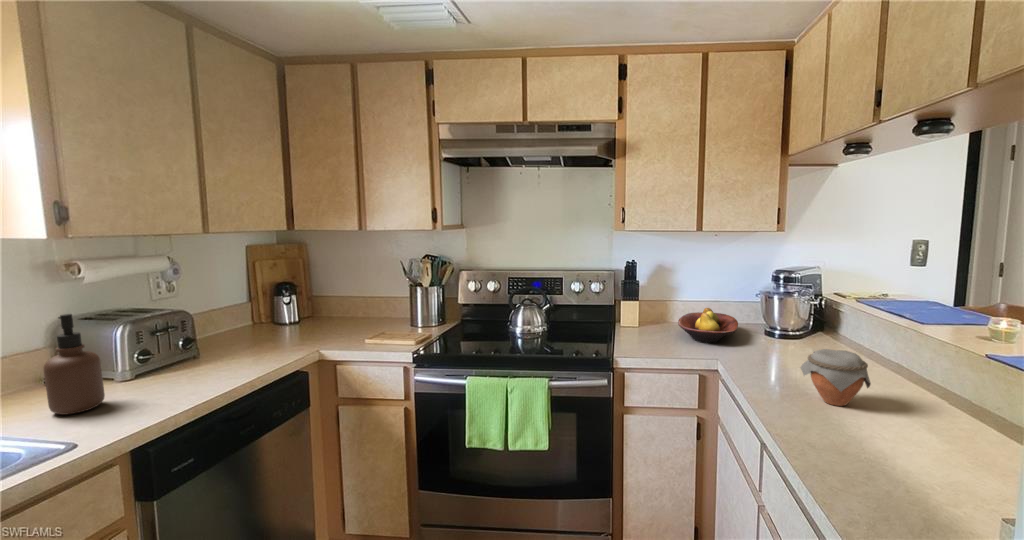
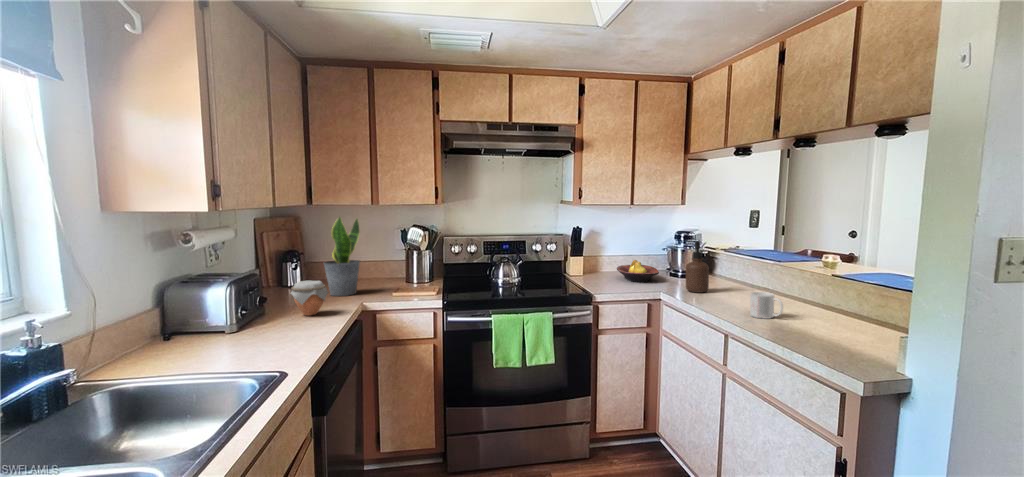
potted plant: none [303,244,347,336] -> present [324,217,360,296]
soap dispenser: present [43,314,105,415] -> present [686,242,709,293]
jar: present [801,349,871,406] -> present [291,281,328,316]
mug: none [829,413,898,474] -> present [750,292,783,319]

